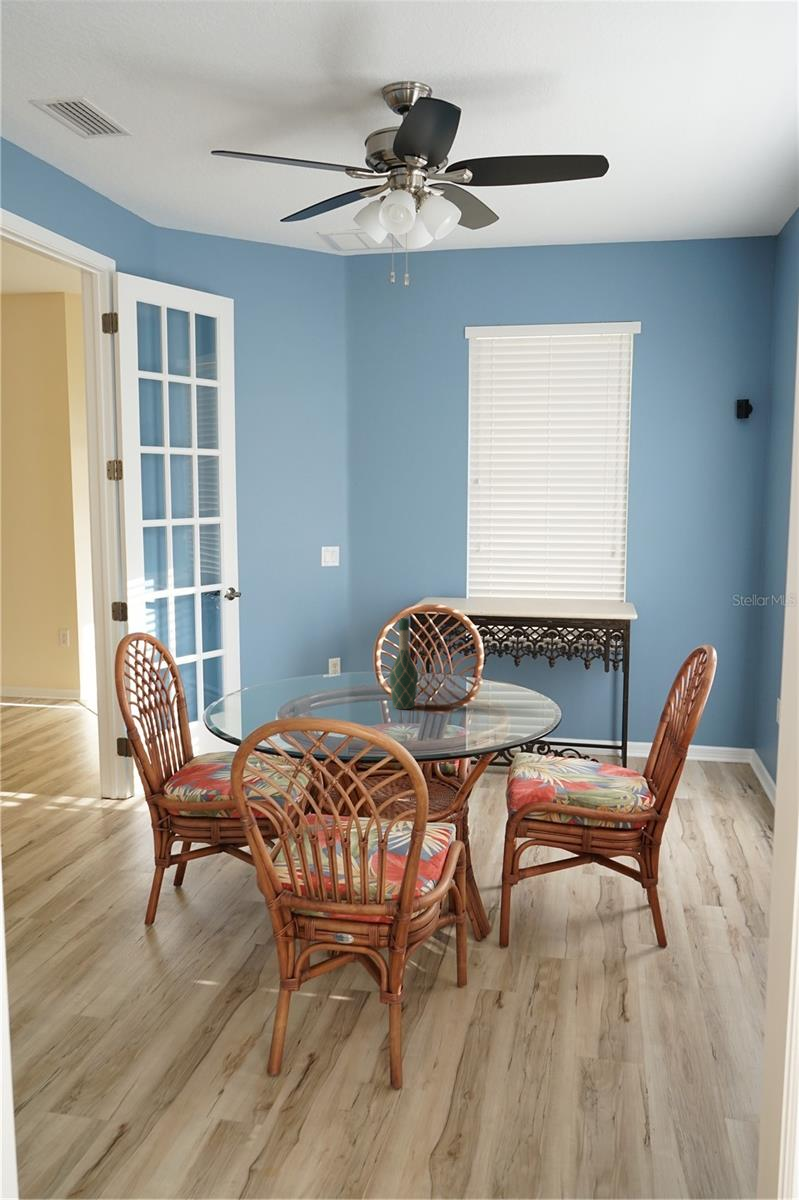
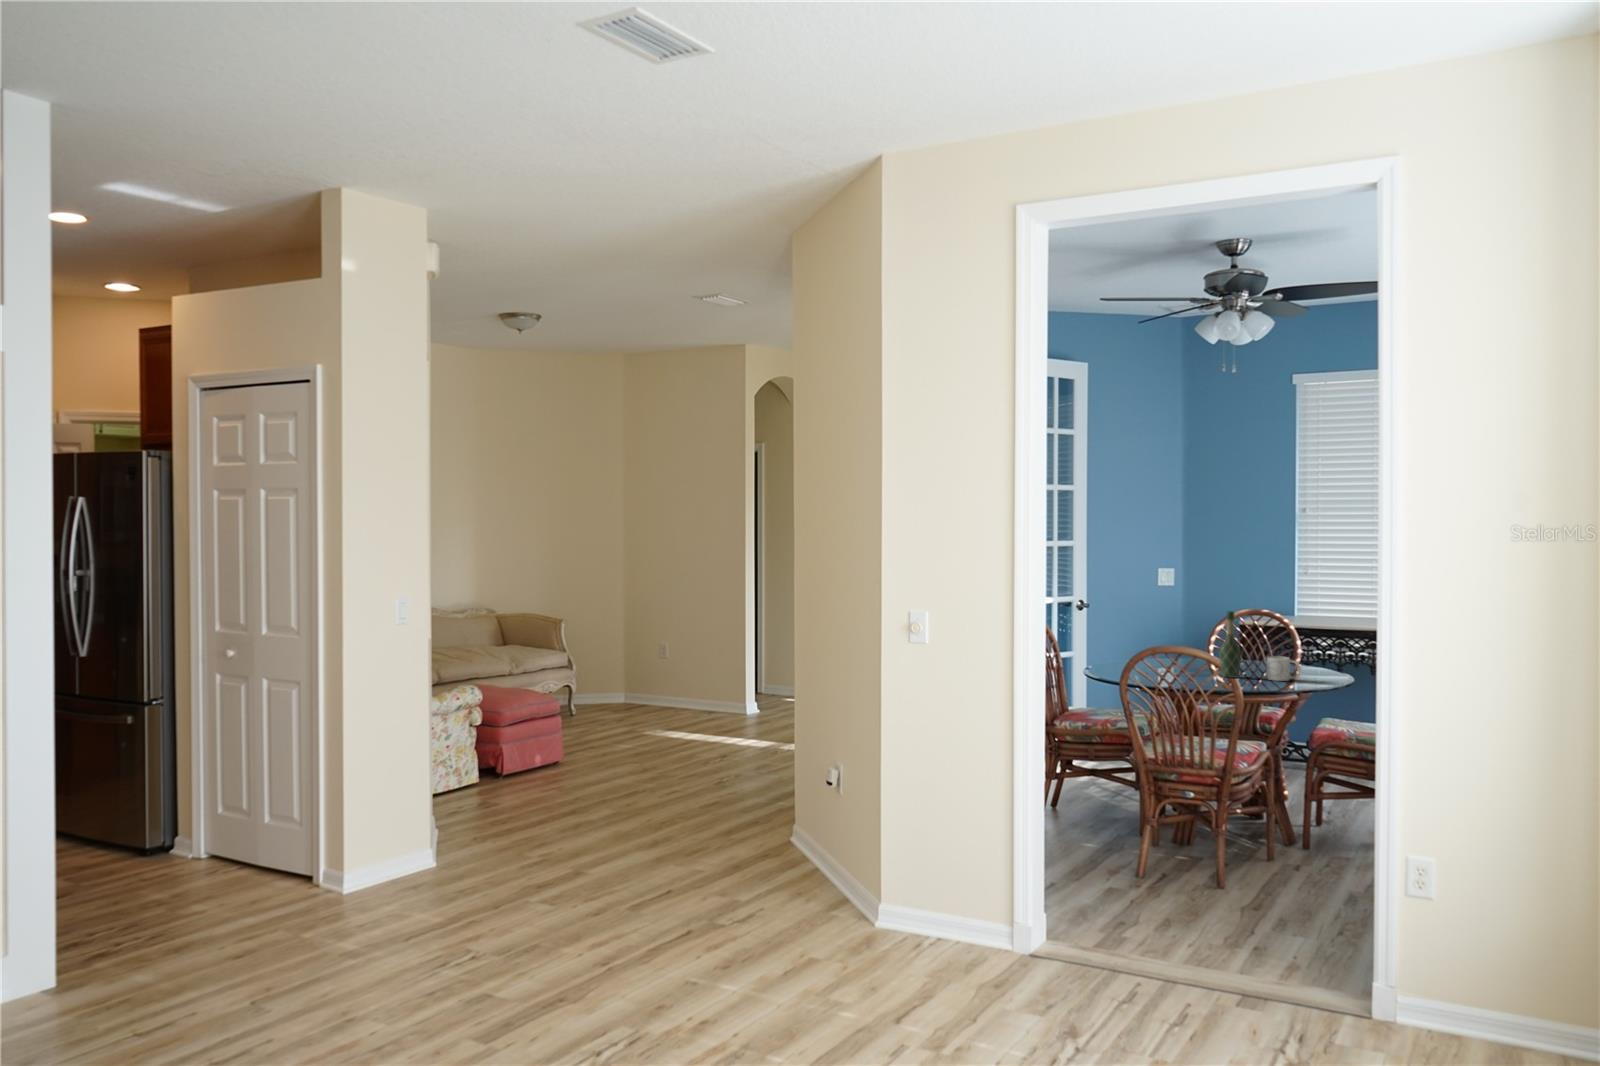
mug: none [450,676,493,711] -> present [1267,656,1301,681]

